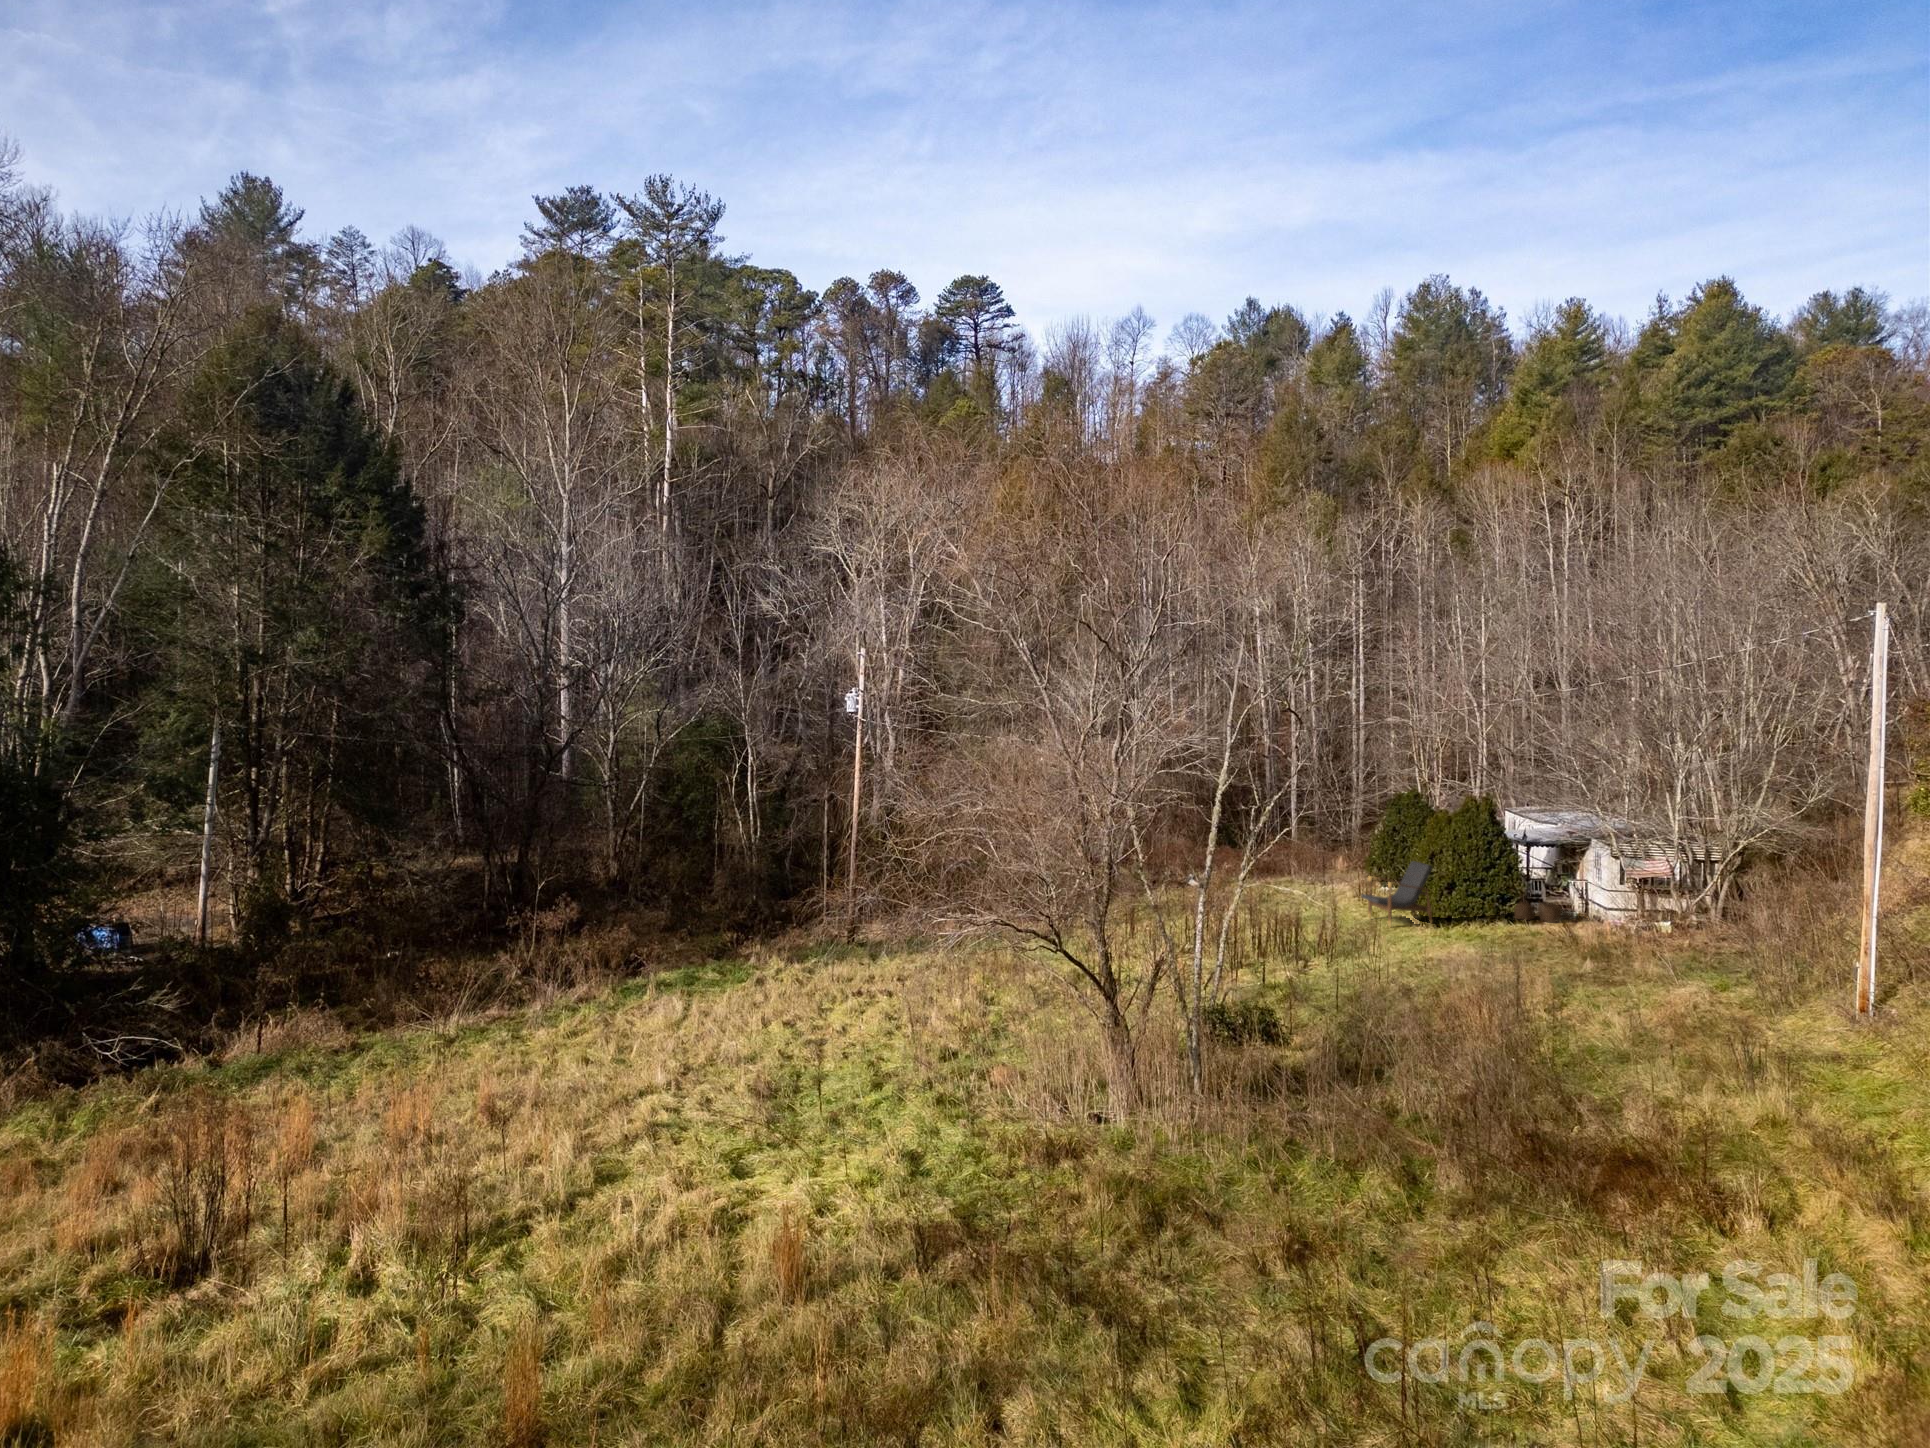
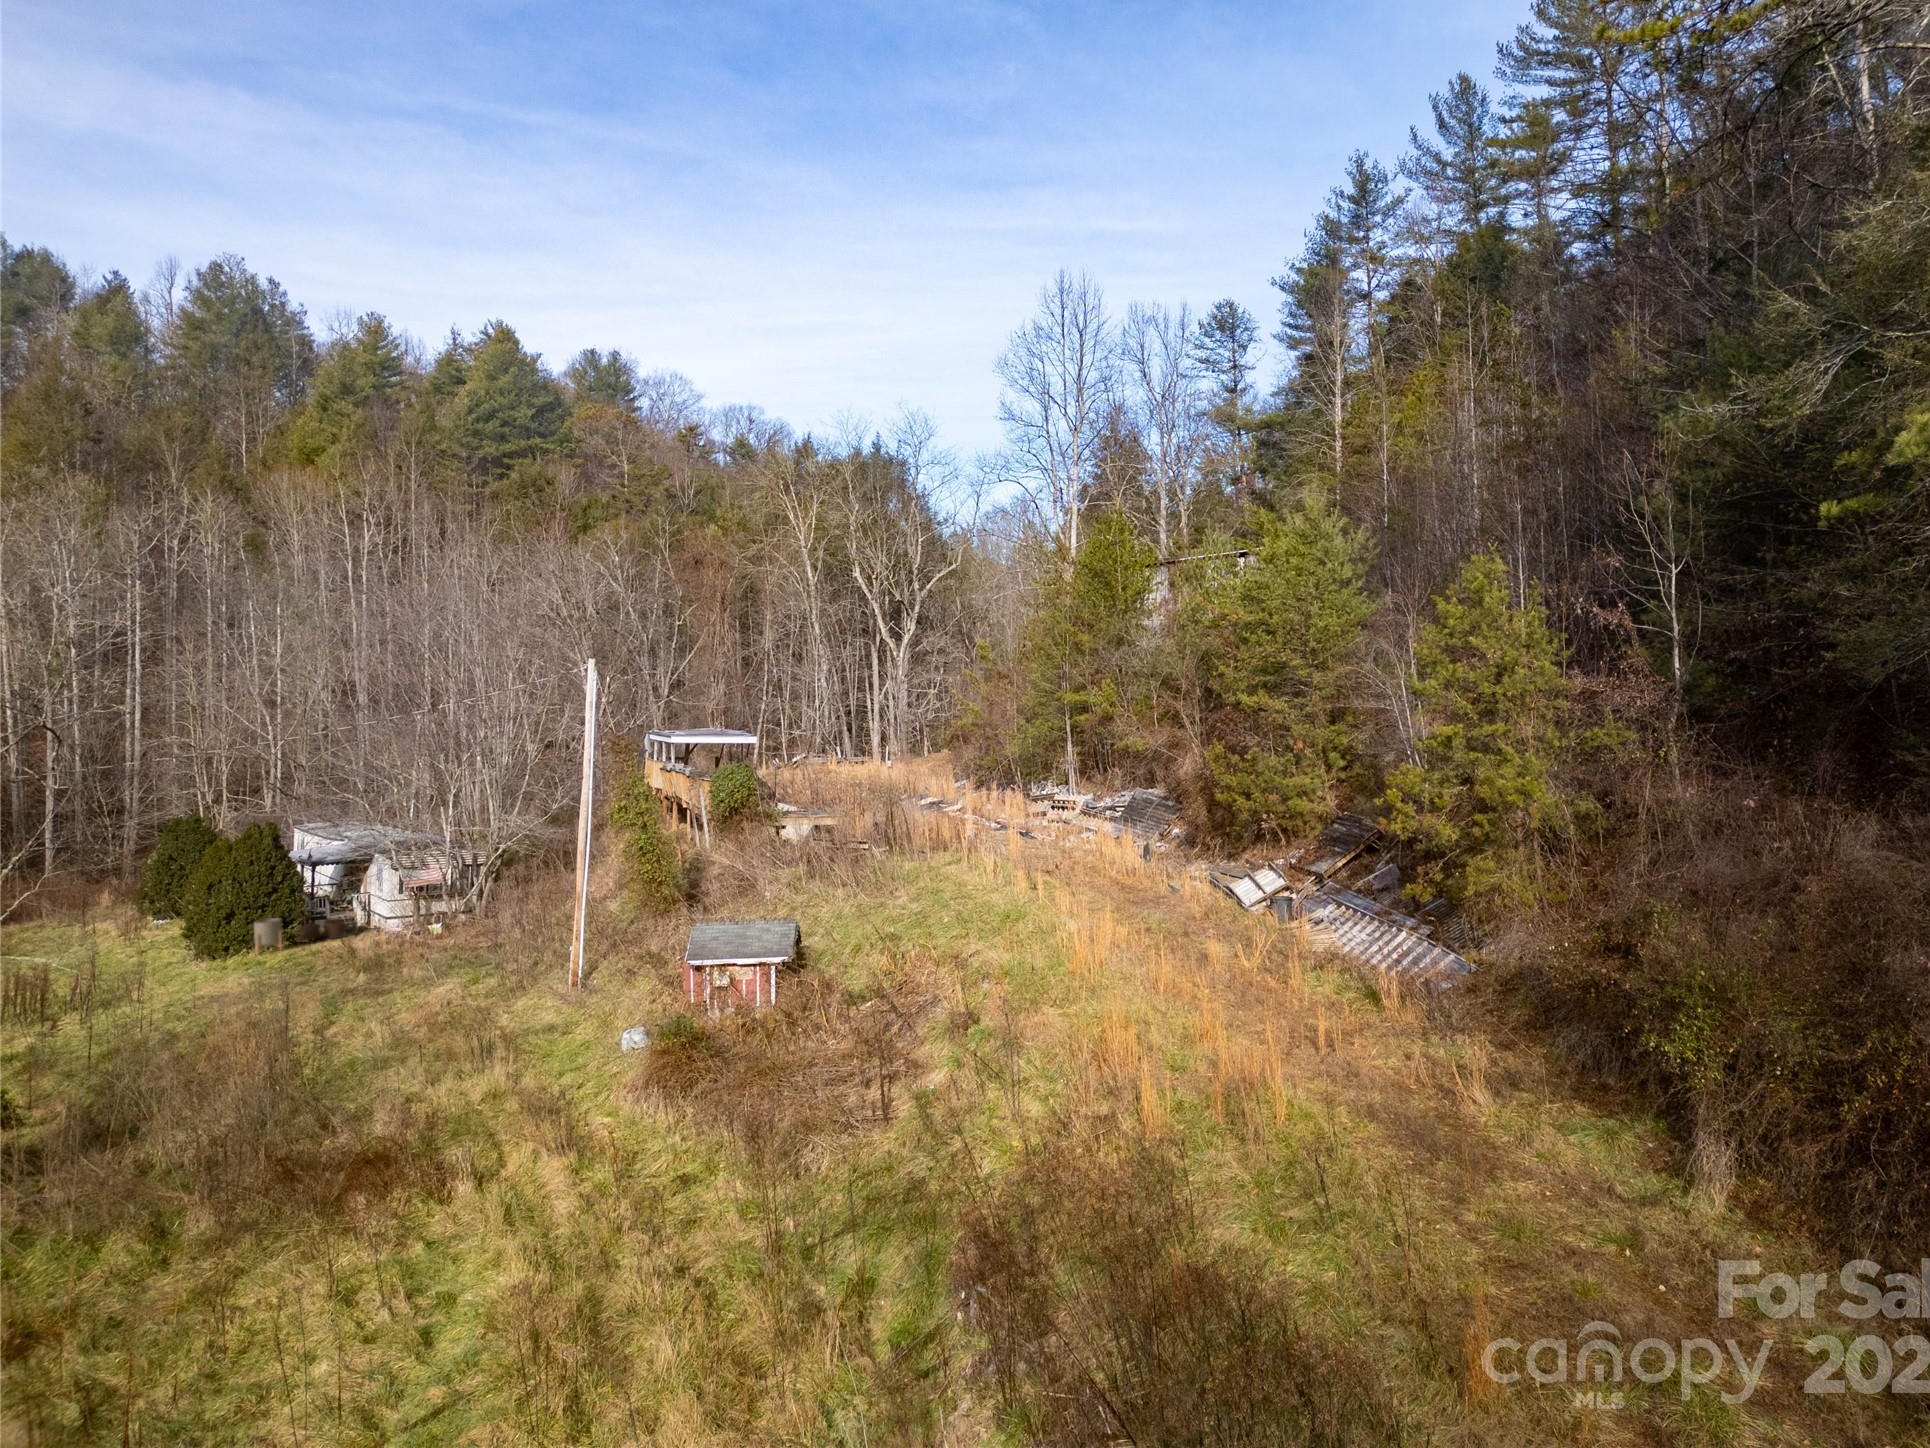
lounge chair: present [1361,861,1432,926] -> none [122,899,212,975]
planter: none [1470,890,1498,926] -> present [254,918,282,954]

